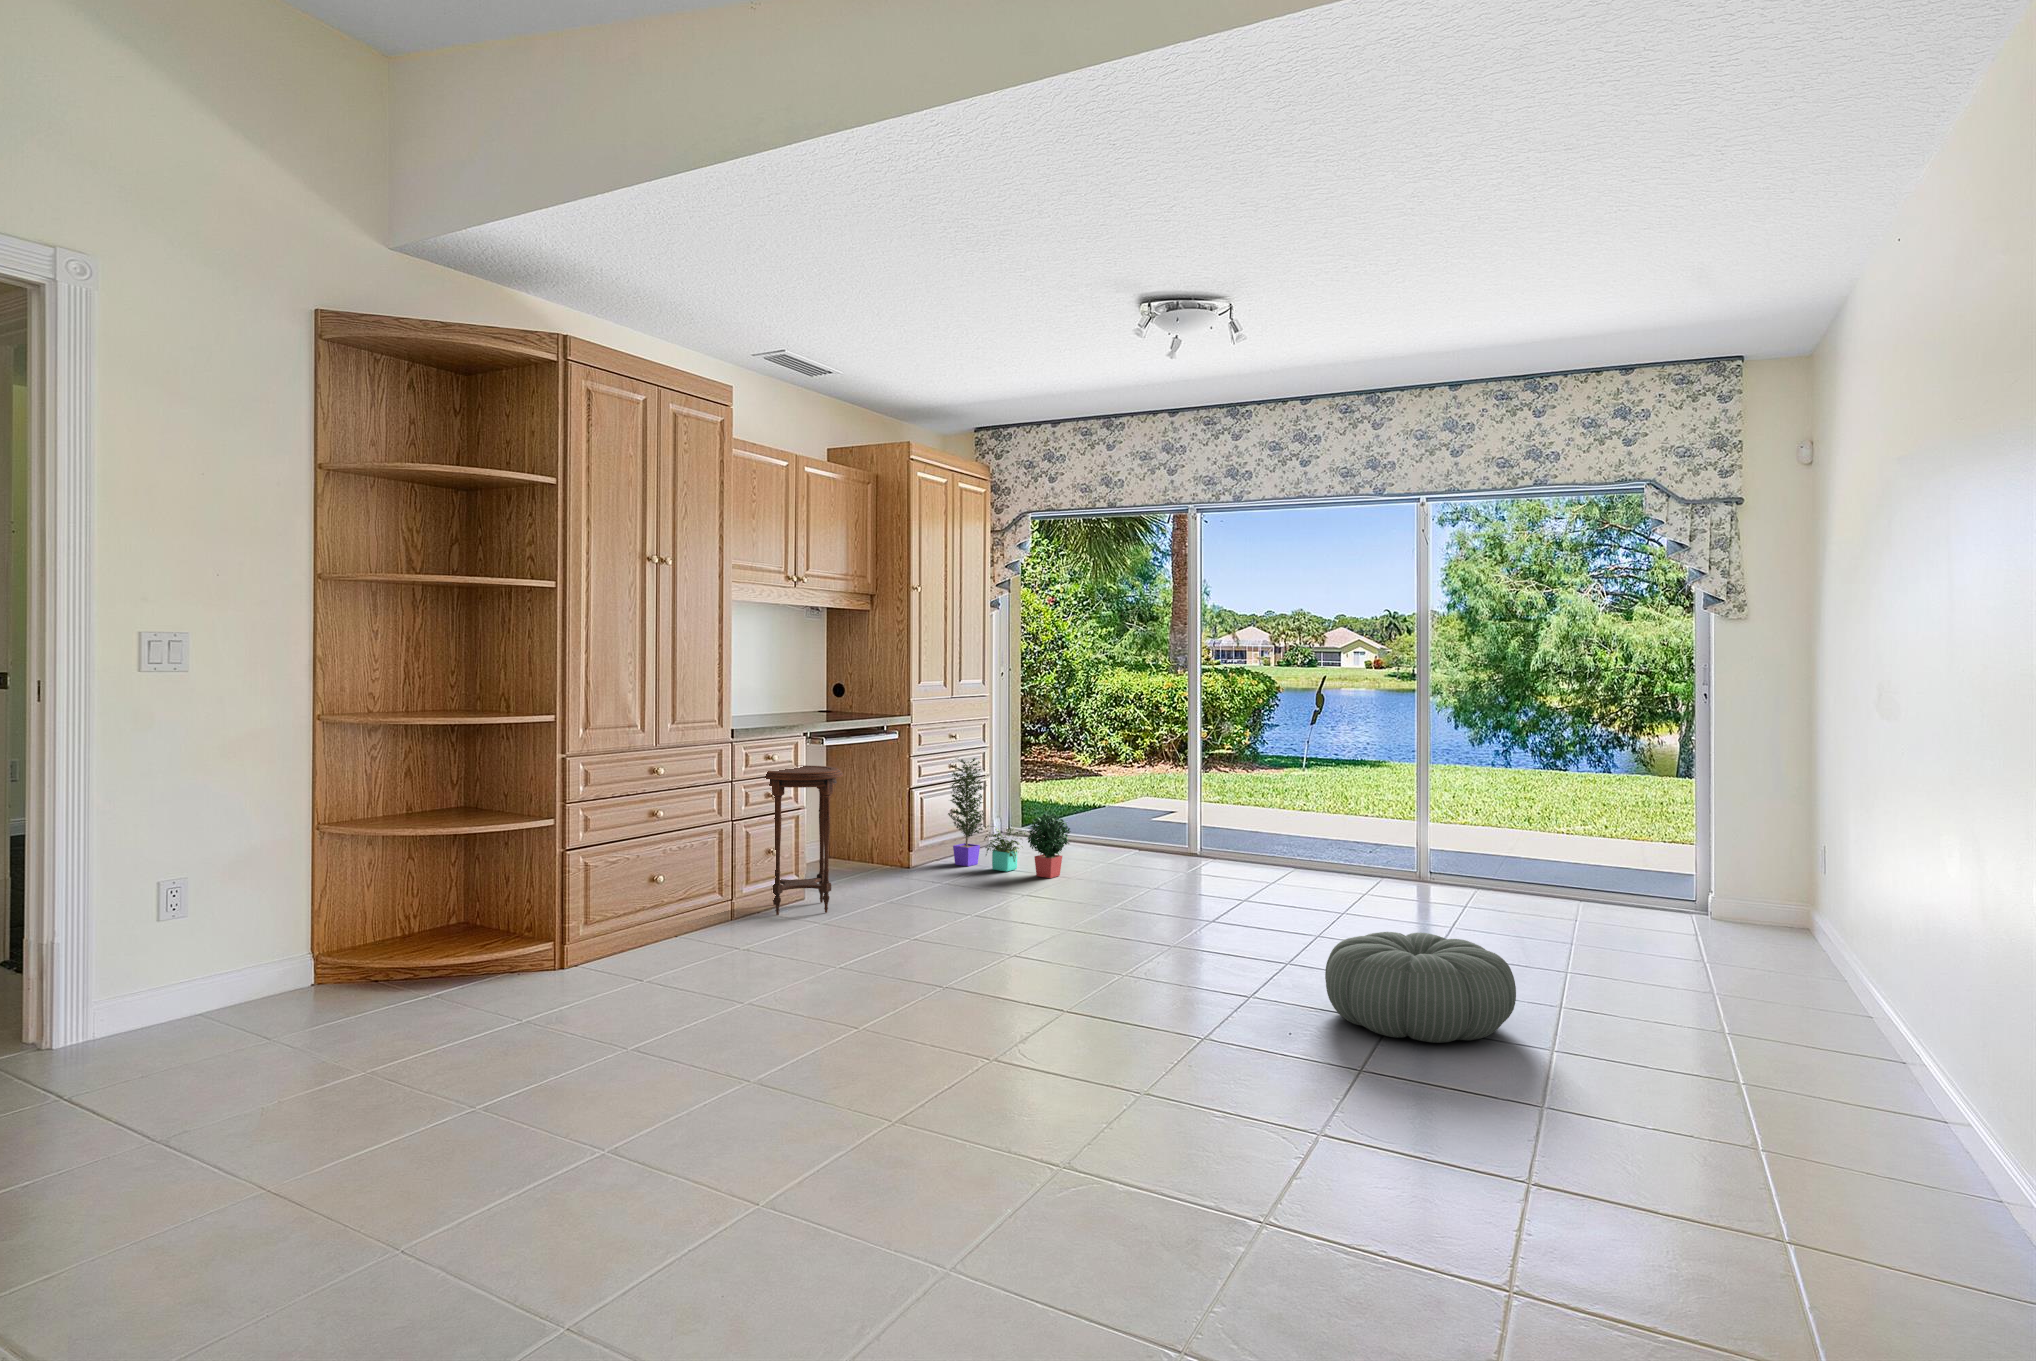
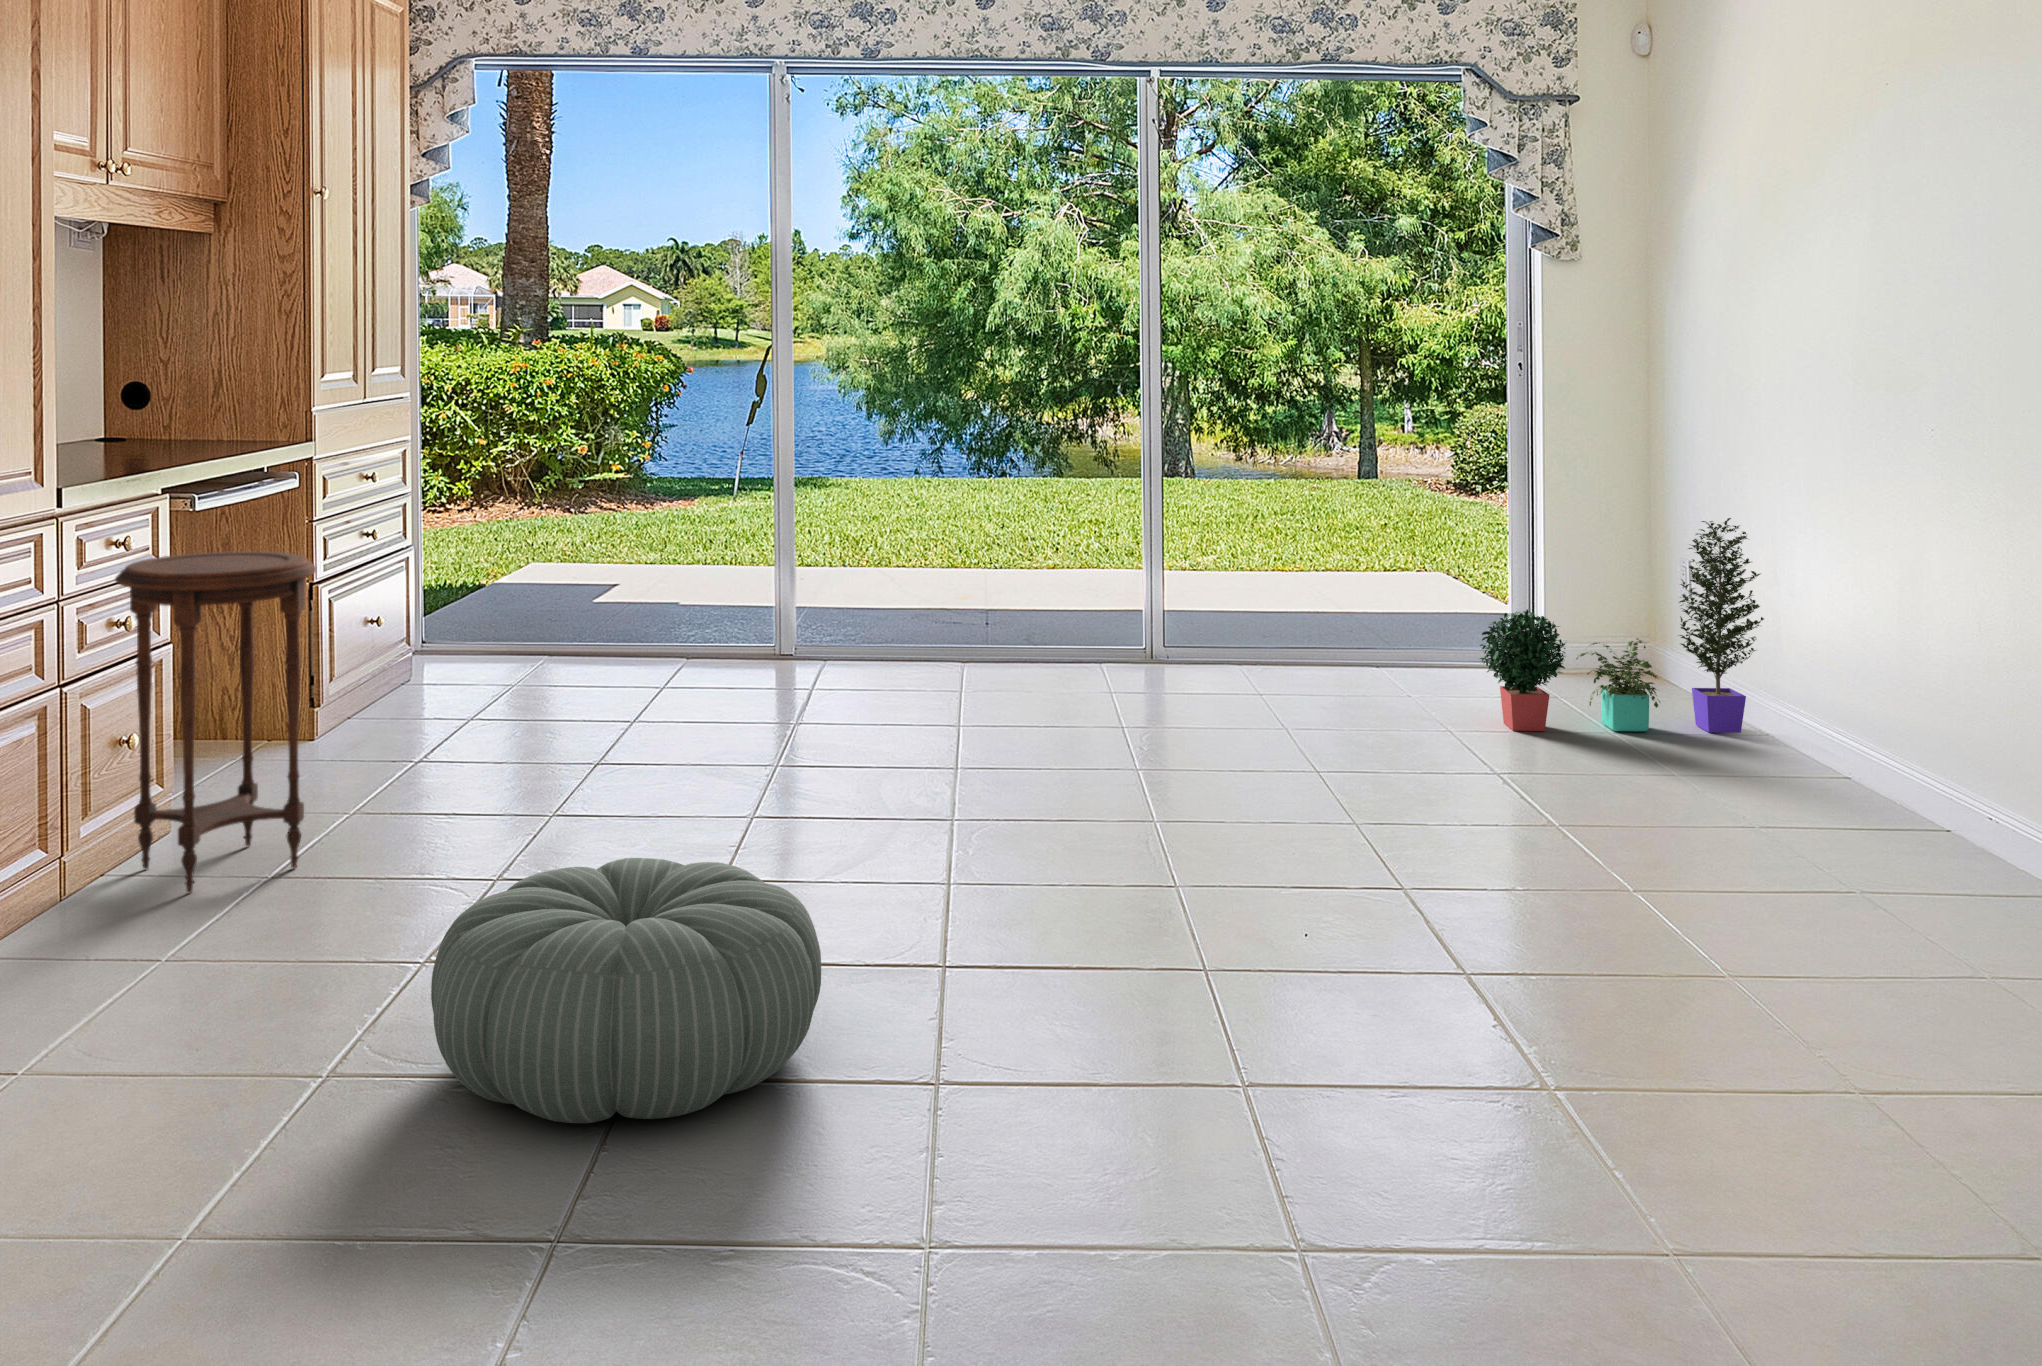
potted plant: present [948,758,1071,878] -> present [1480,518,1764,733]
pouf: present [1325,932,1516,1043] -> present [431,858,821,1123]

